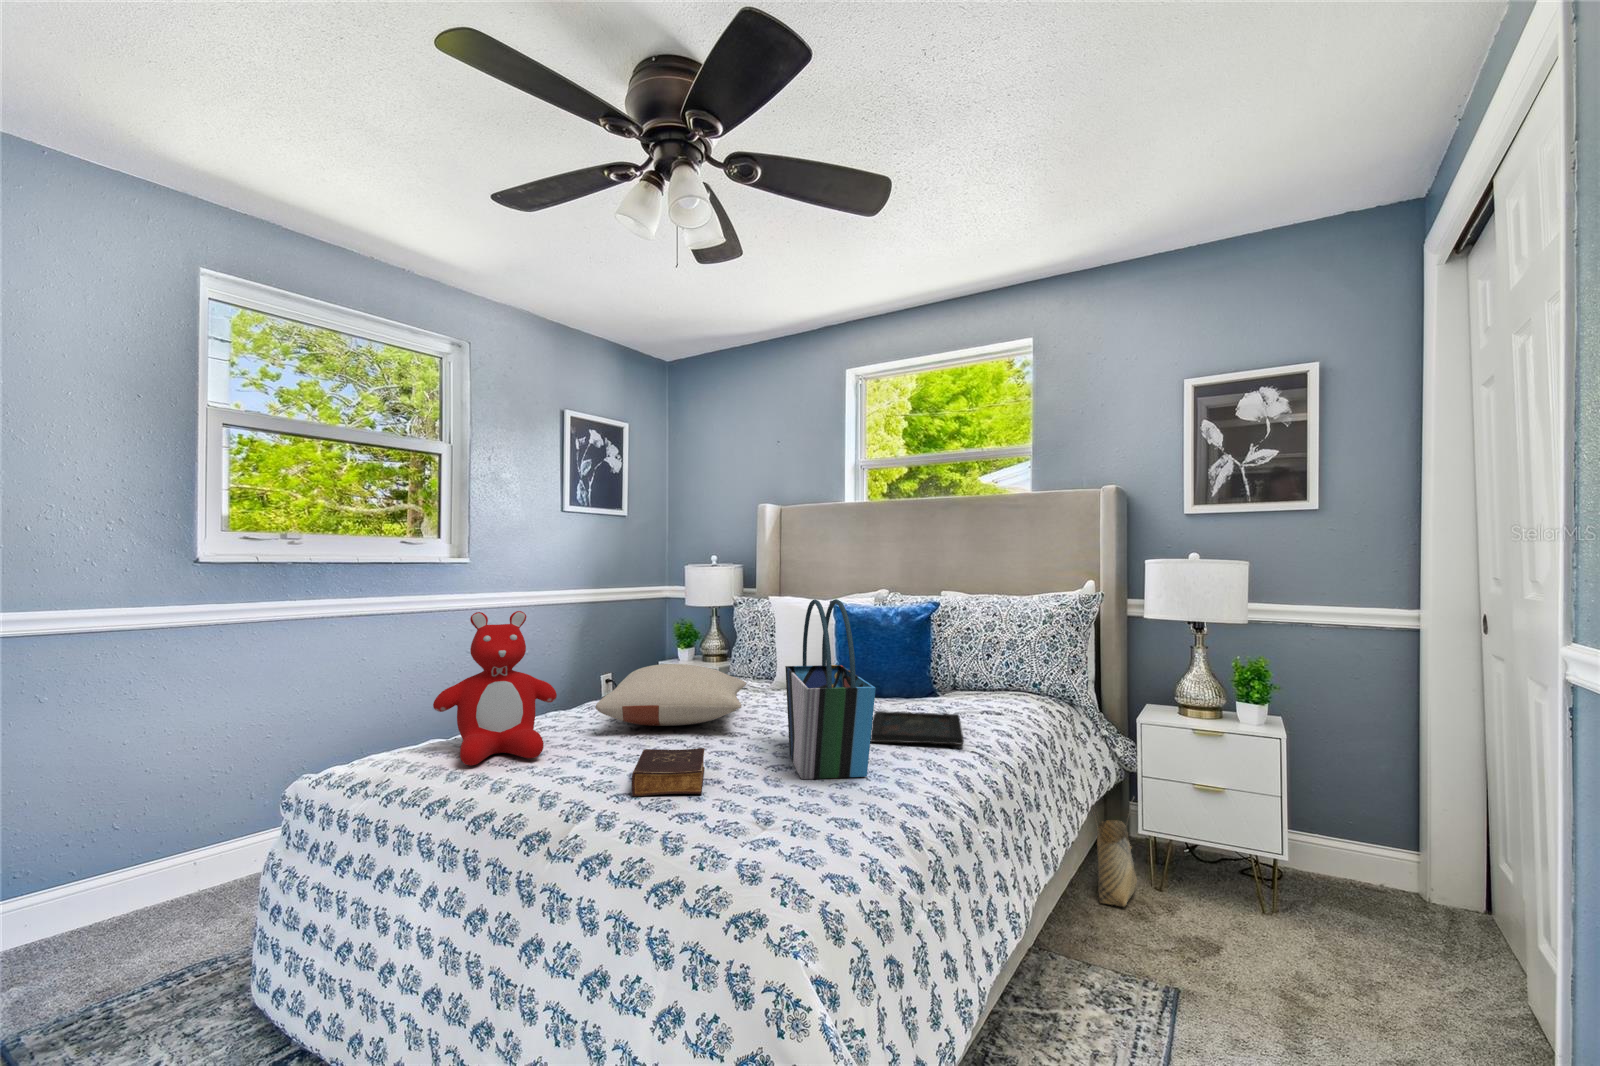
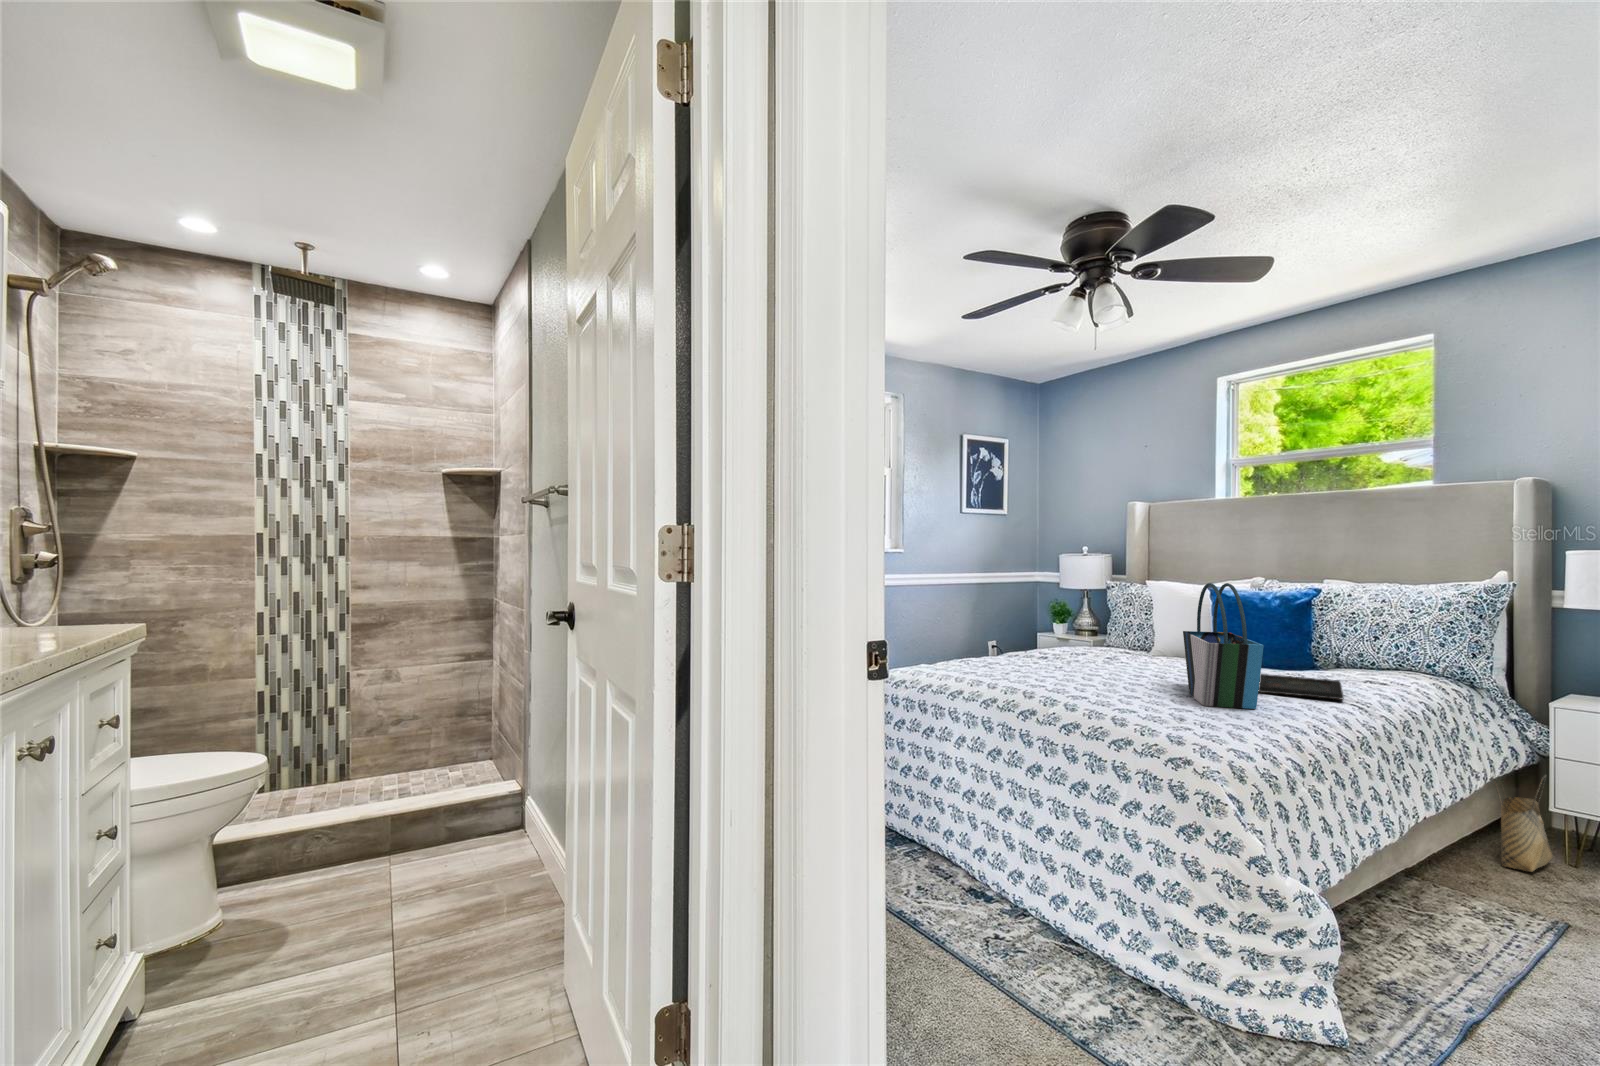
teddy bear: present [433,611,557,766] -> none [942,587,1014,680]
pillow: present [596,664,746,726] -> none [1037,628,1146,671]
book: present [632,748,705,796] -> none [1083,678,1133,705]

